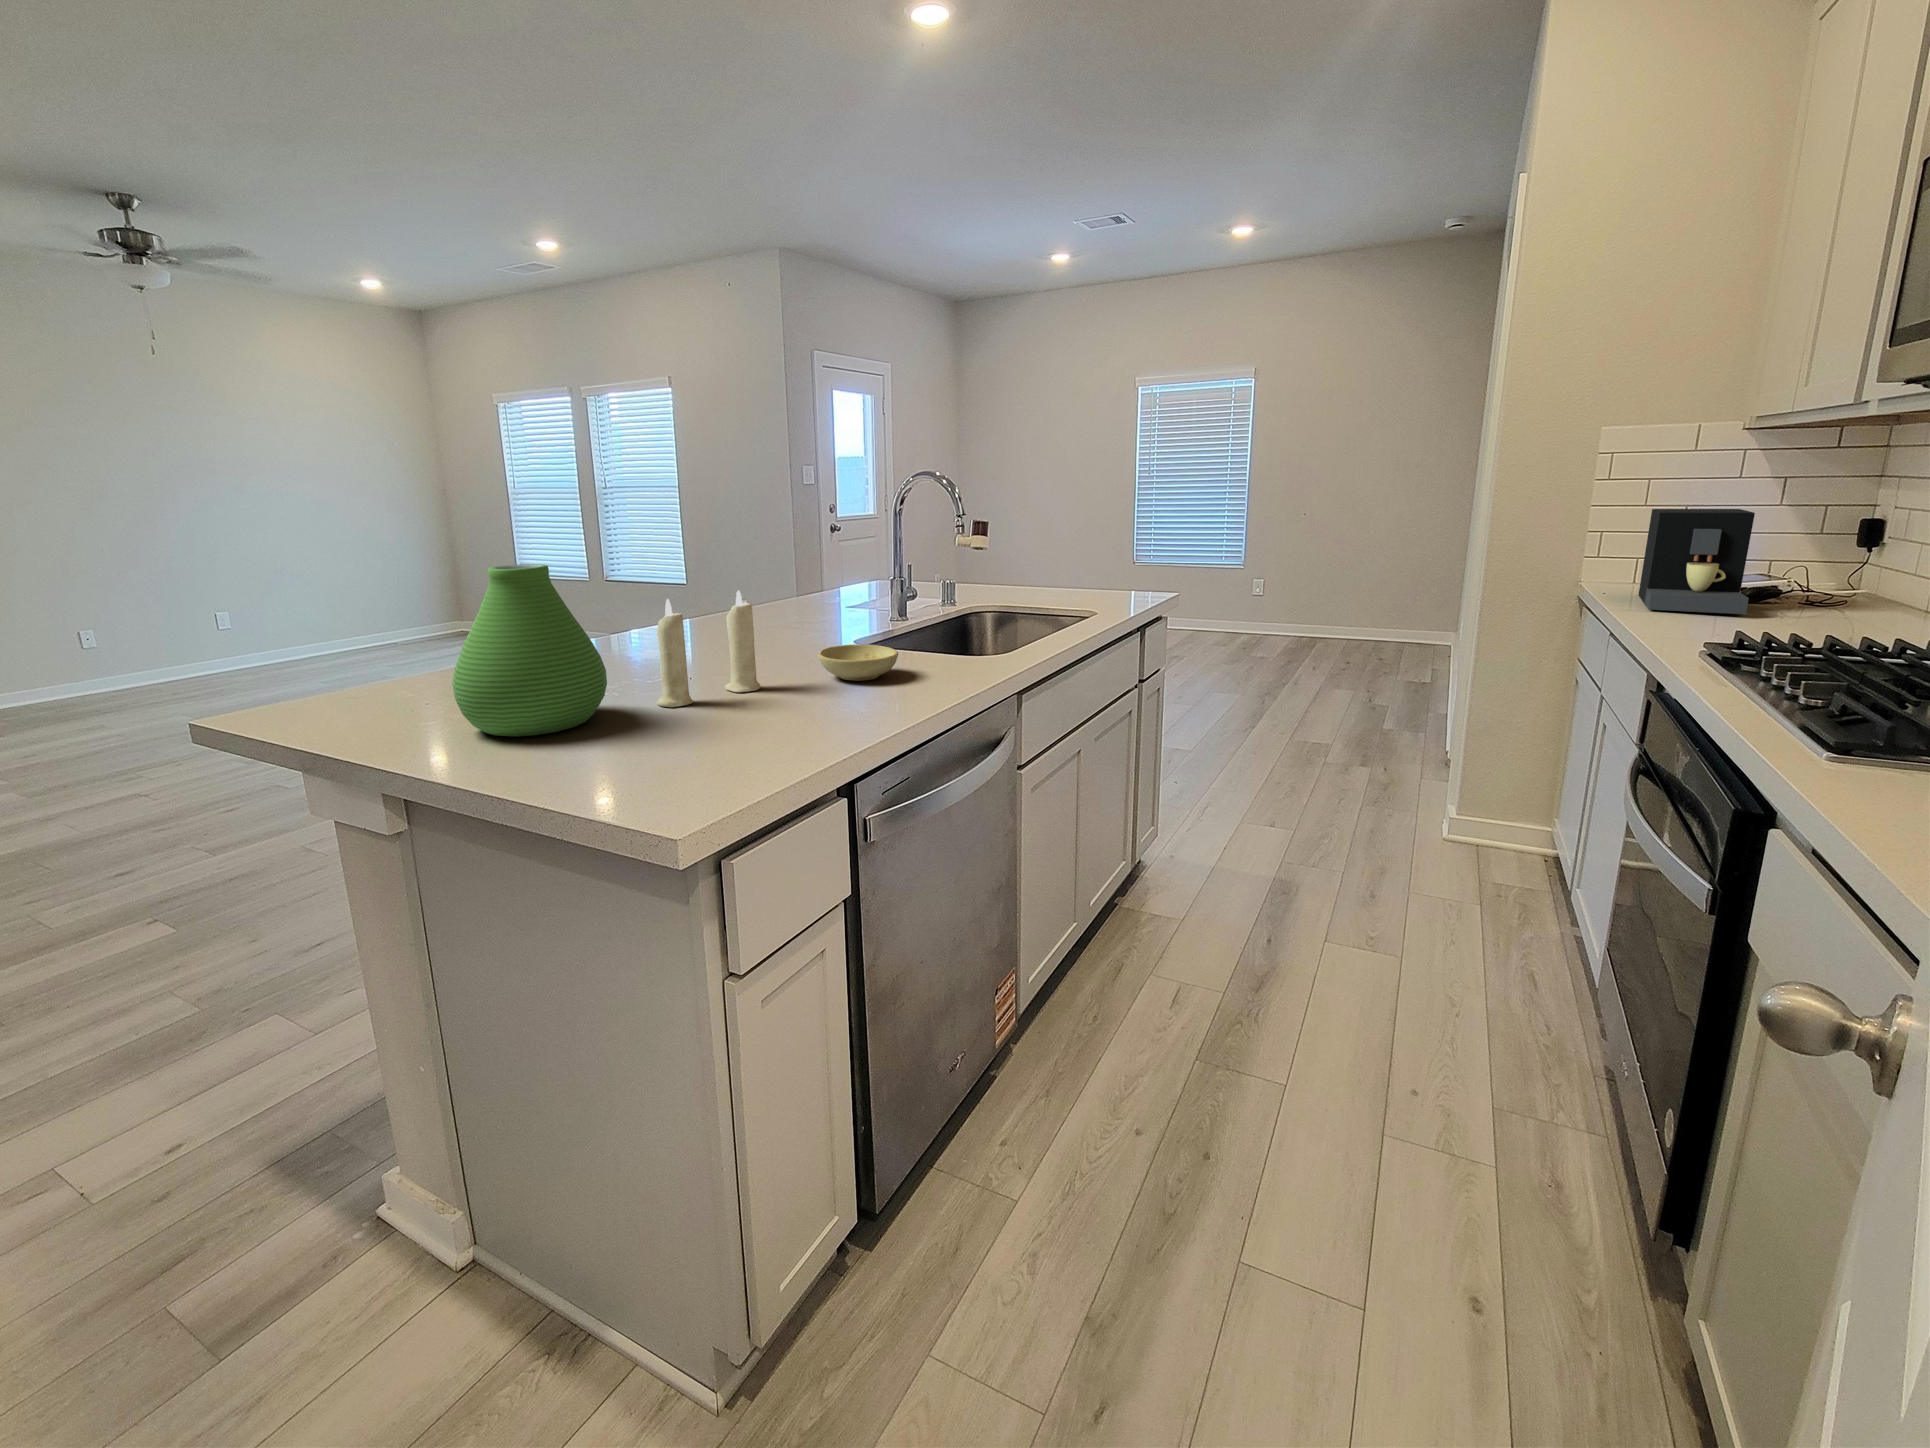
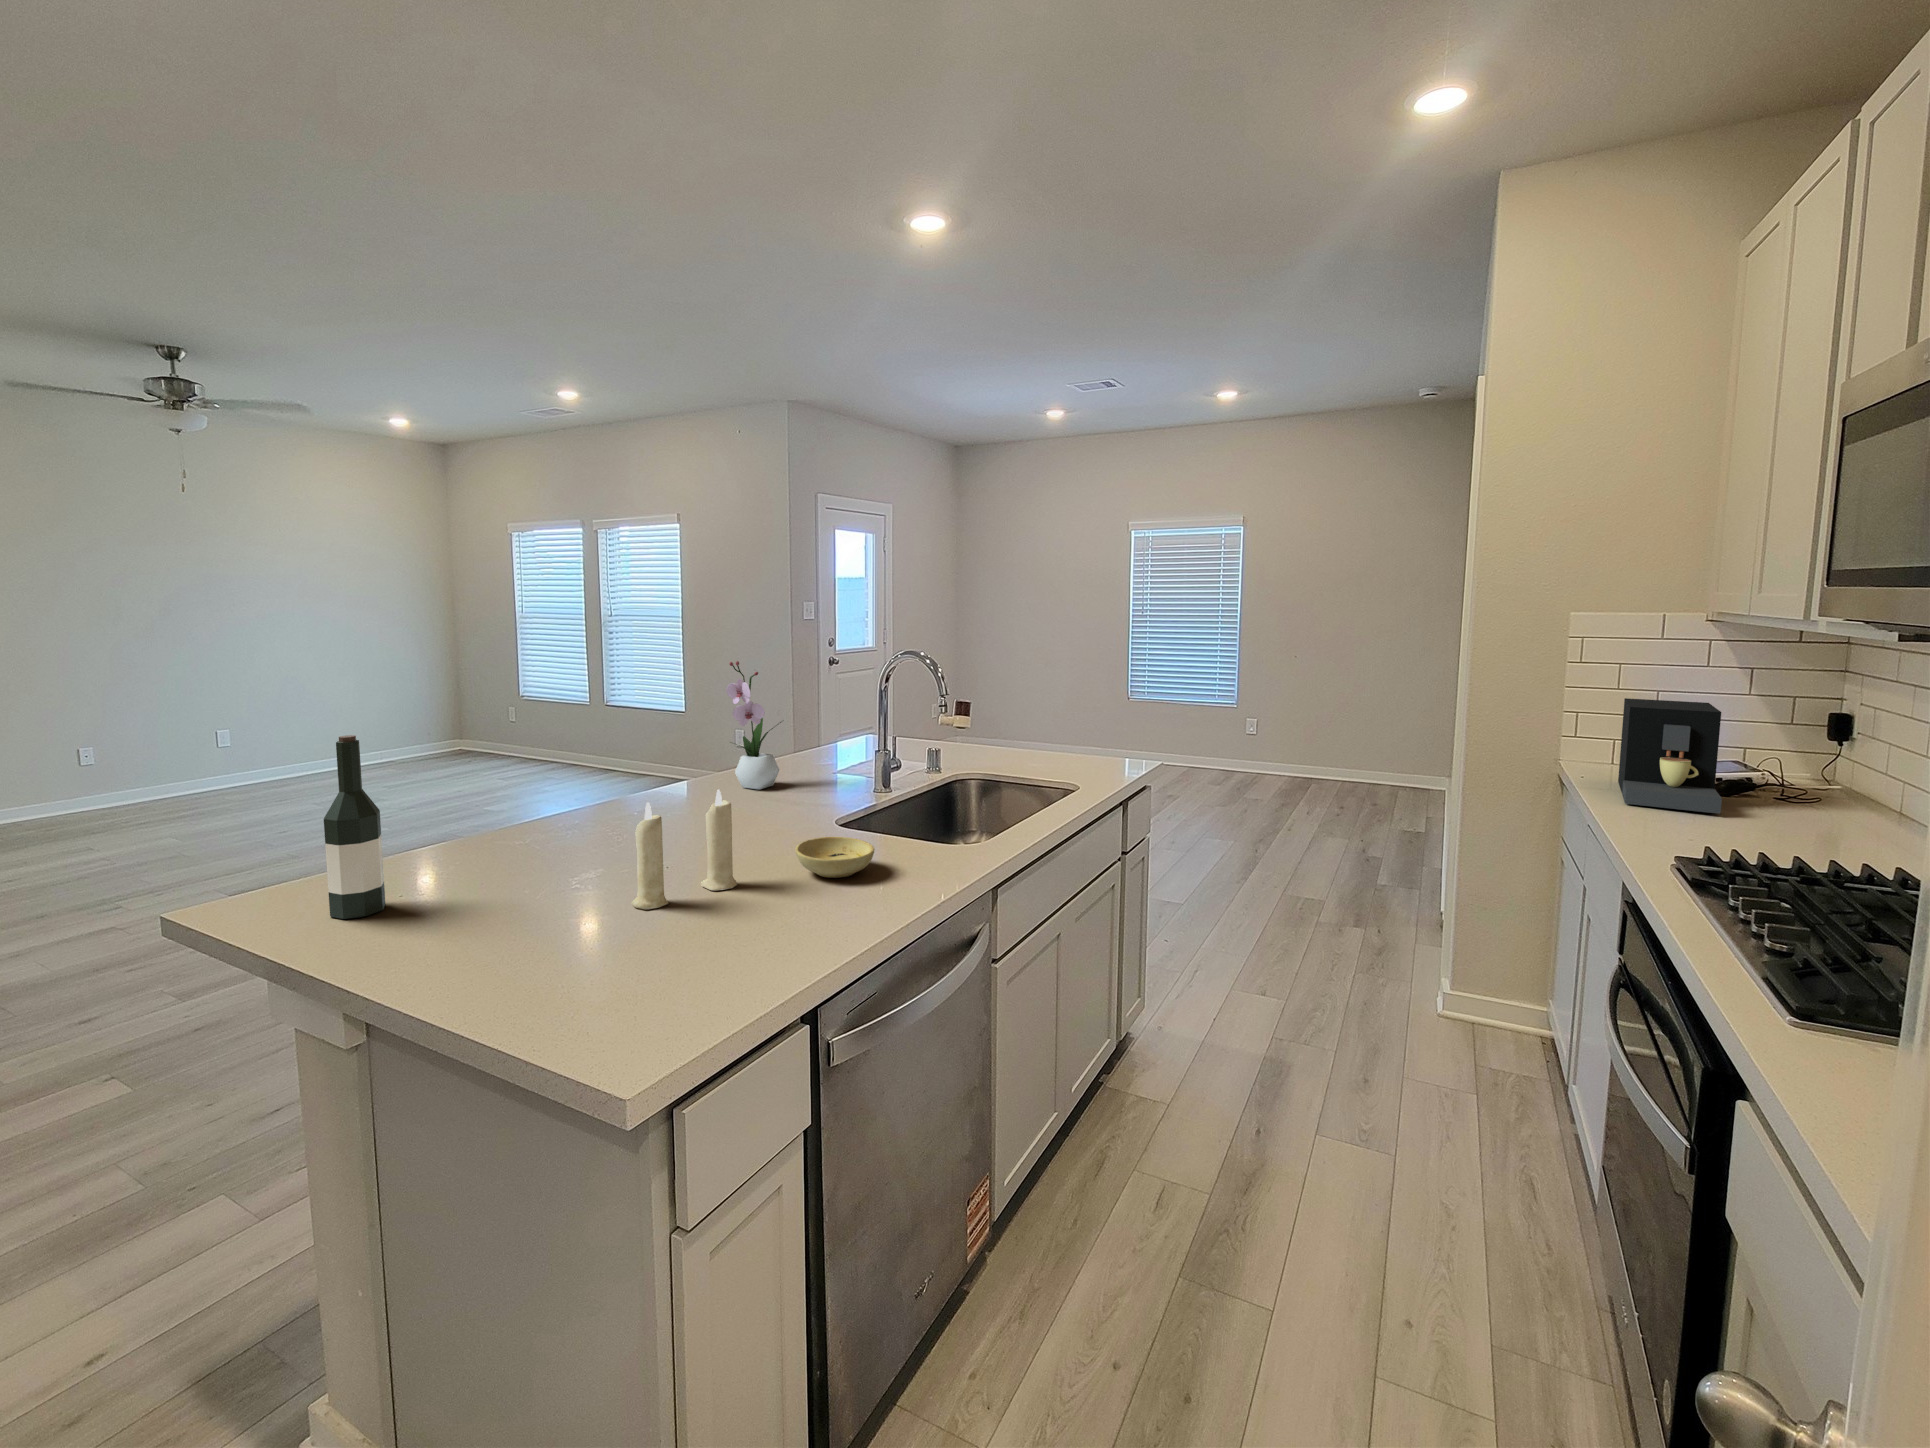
flower arrangement: none [736,488,796,620] -> present [726,661,781,790]
wine bottle: none [336,534,408,721] -> present [324,735,385,919]
vase: present [452,564,607,736] -> none [430,771,583,946]

